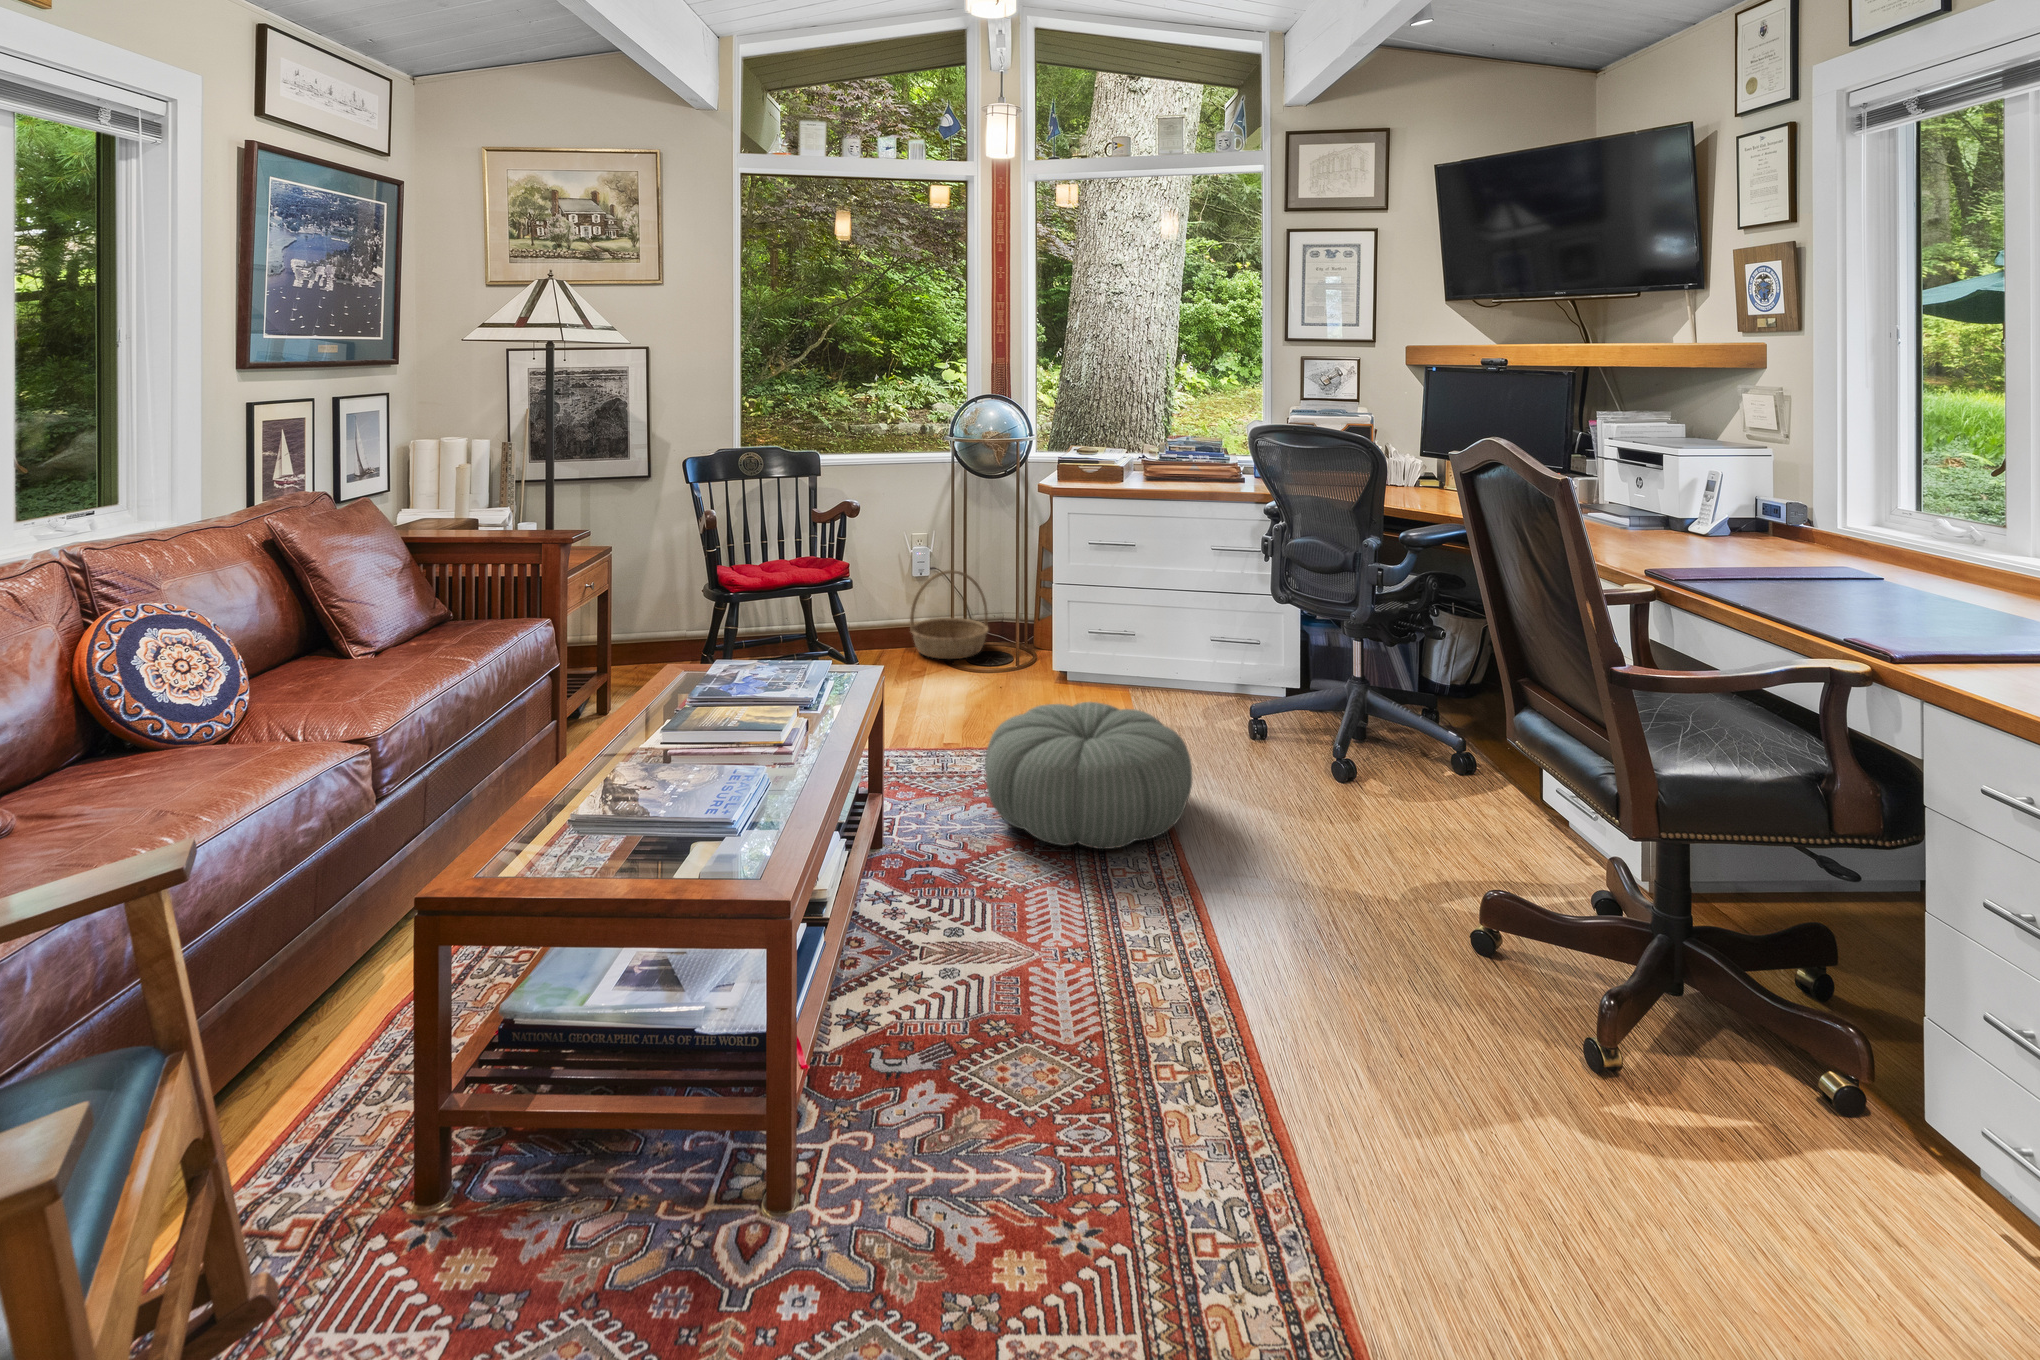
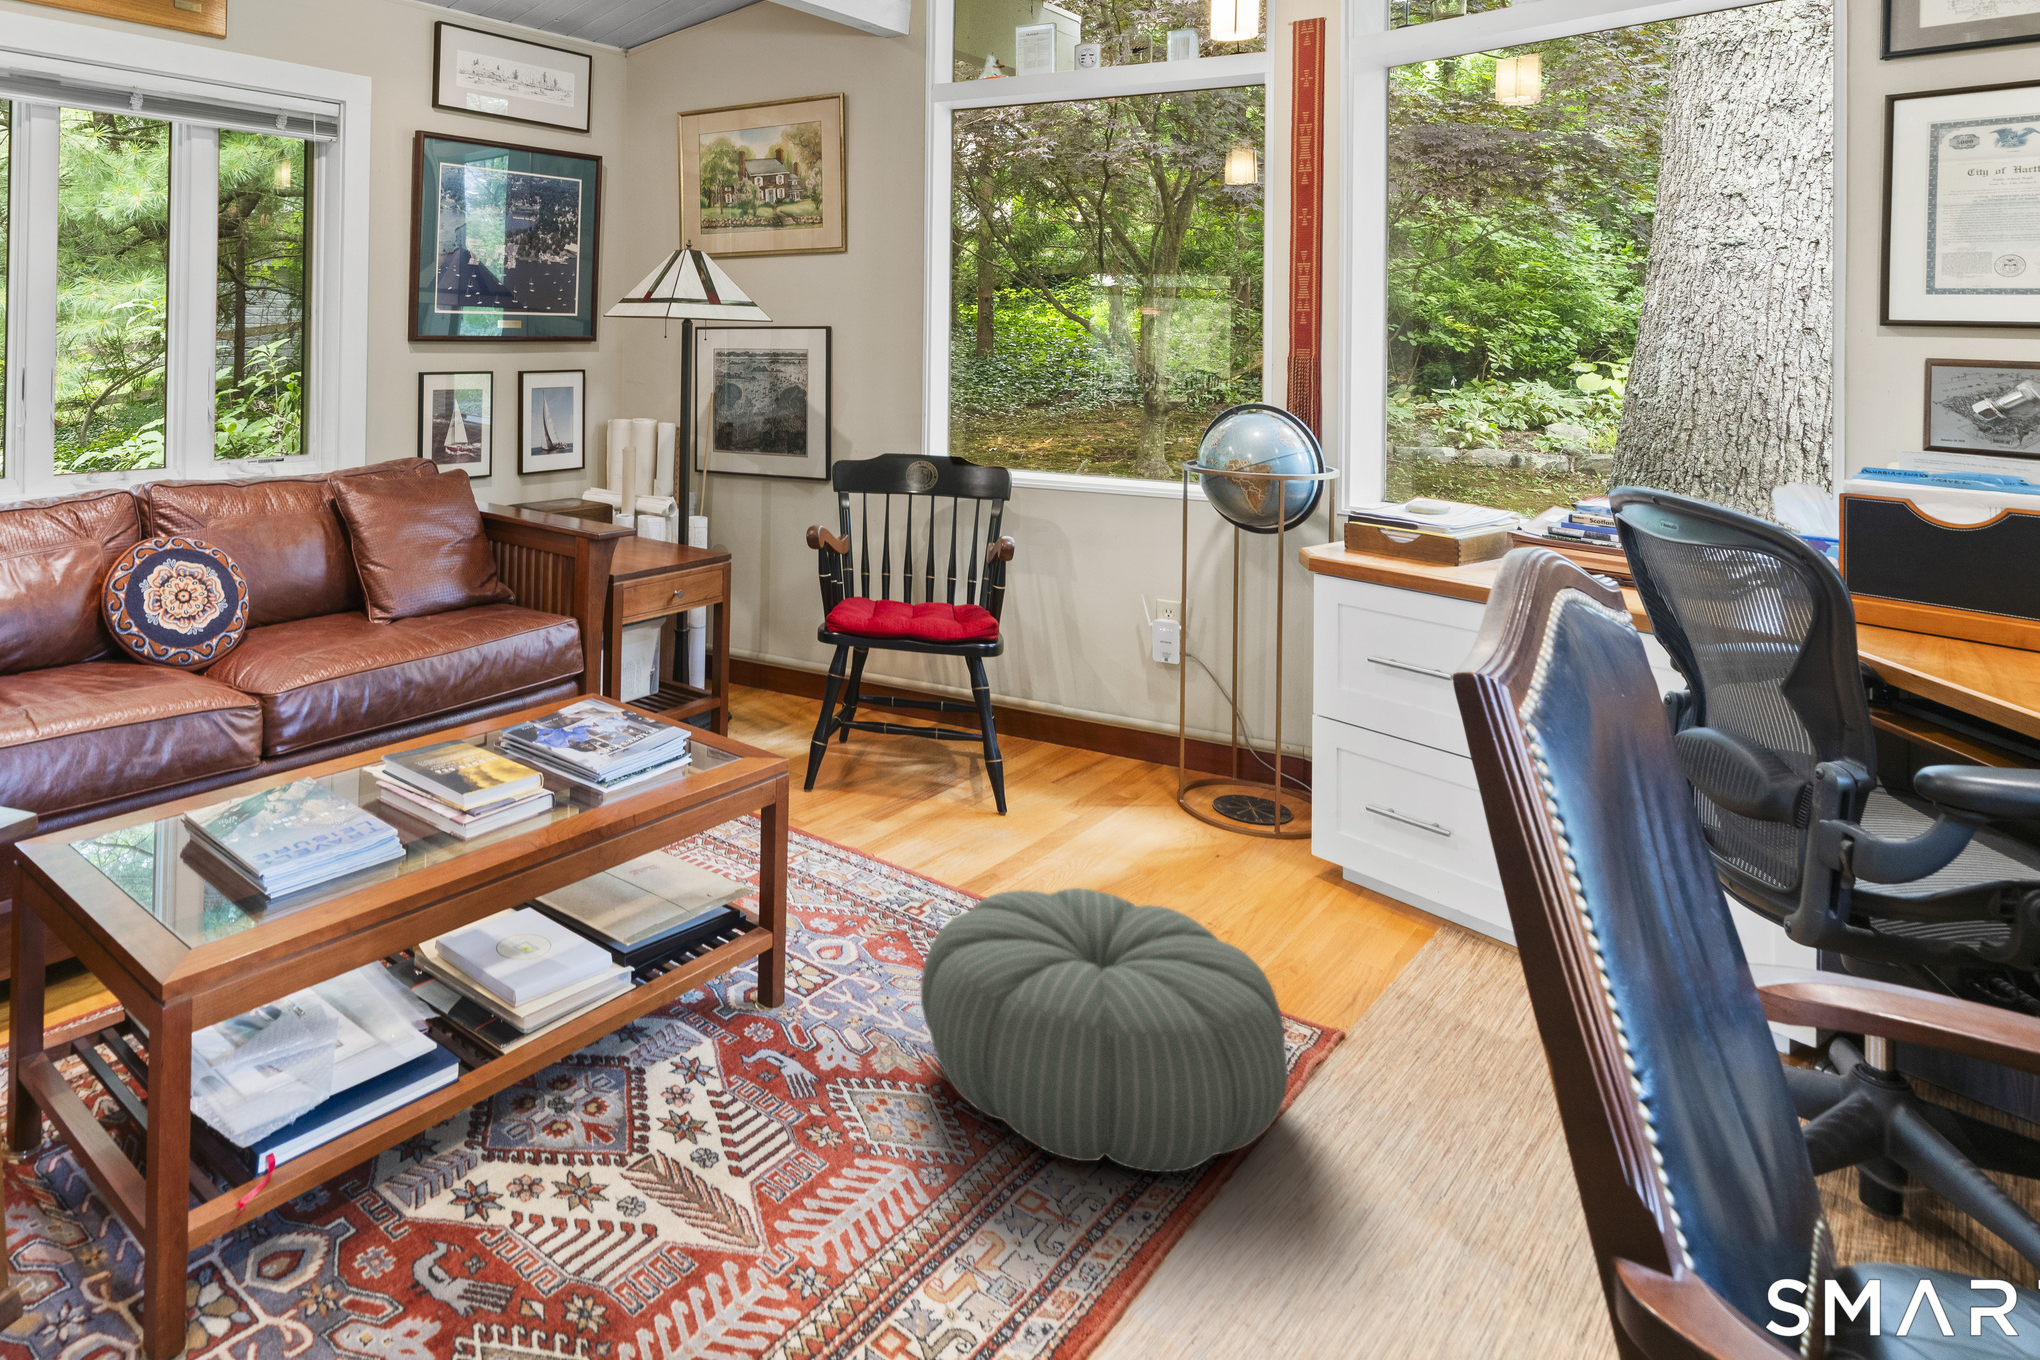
basket: present [910,570,989,659] -> none [1127,668,1258,807]

